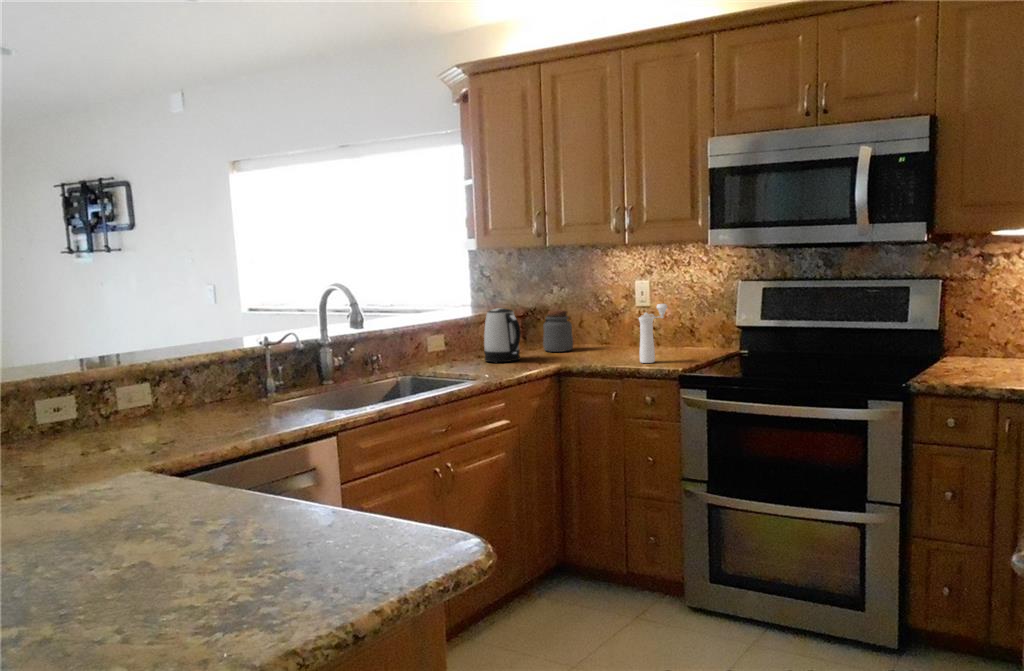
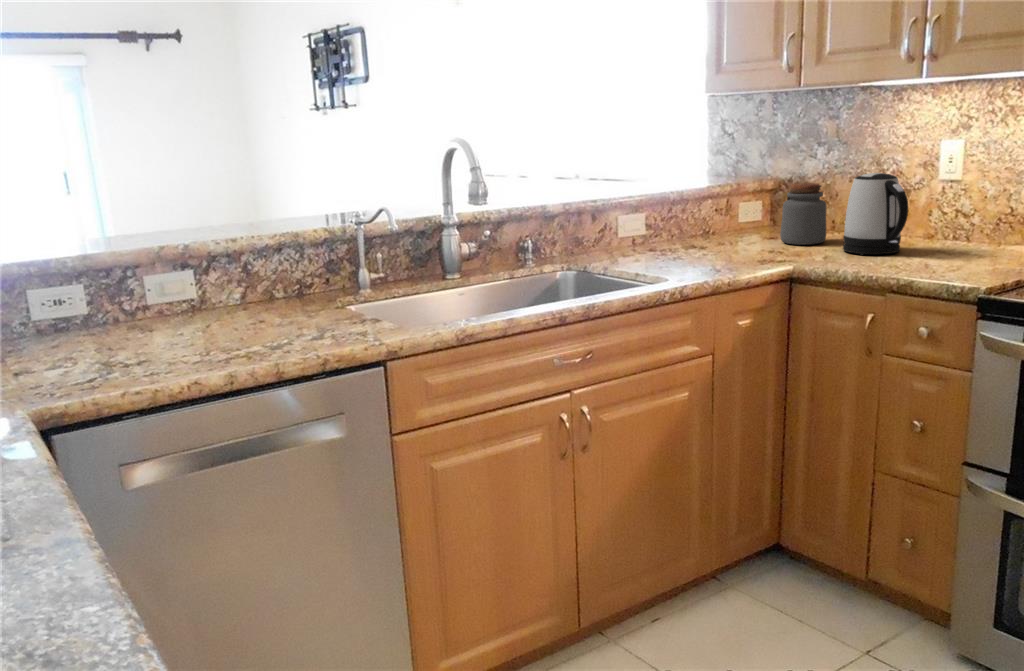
pepper mill: present [639,304,668,363] -> none [923,178,987,275]
kettle: present [484,308,521,363] -> present [843,173,908,254]

